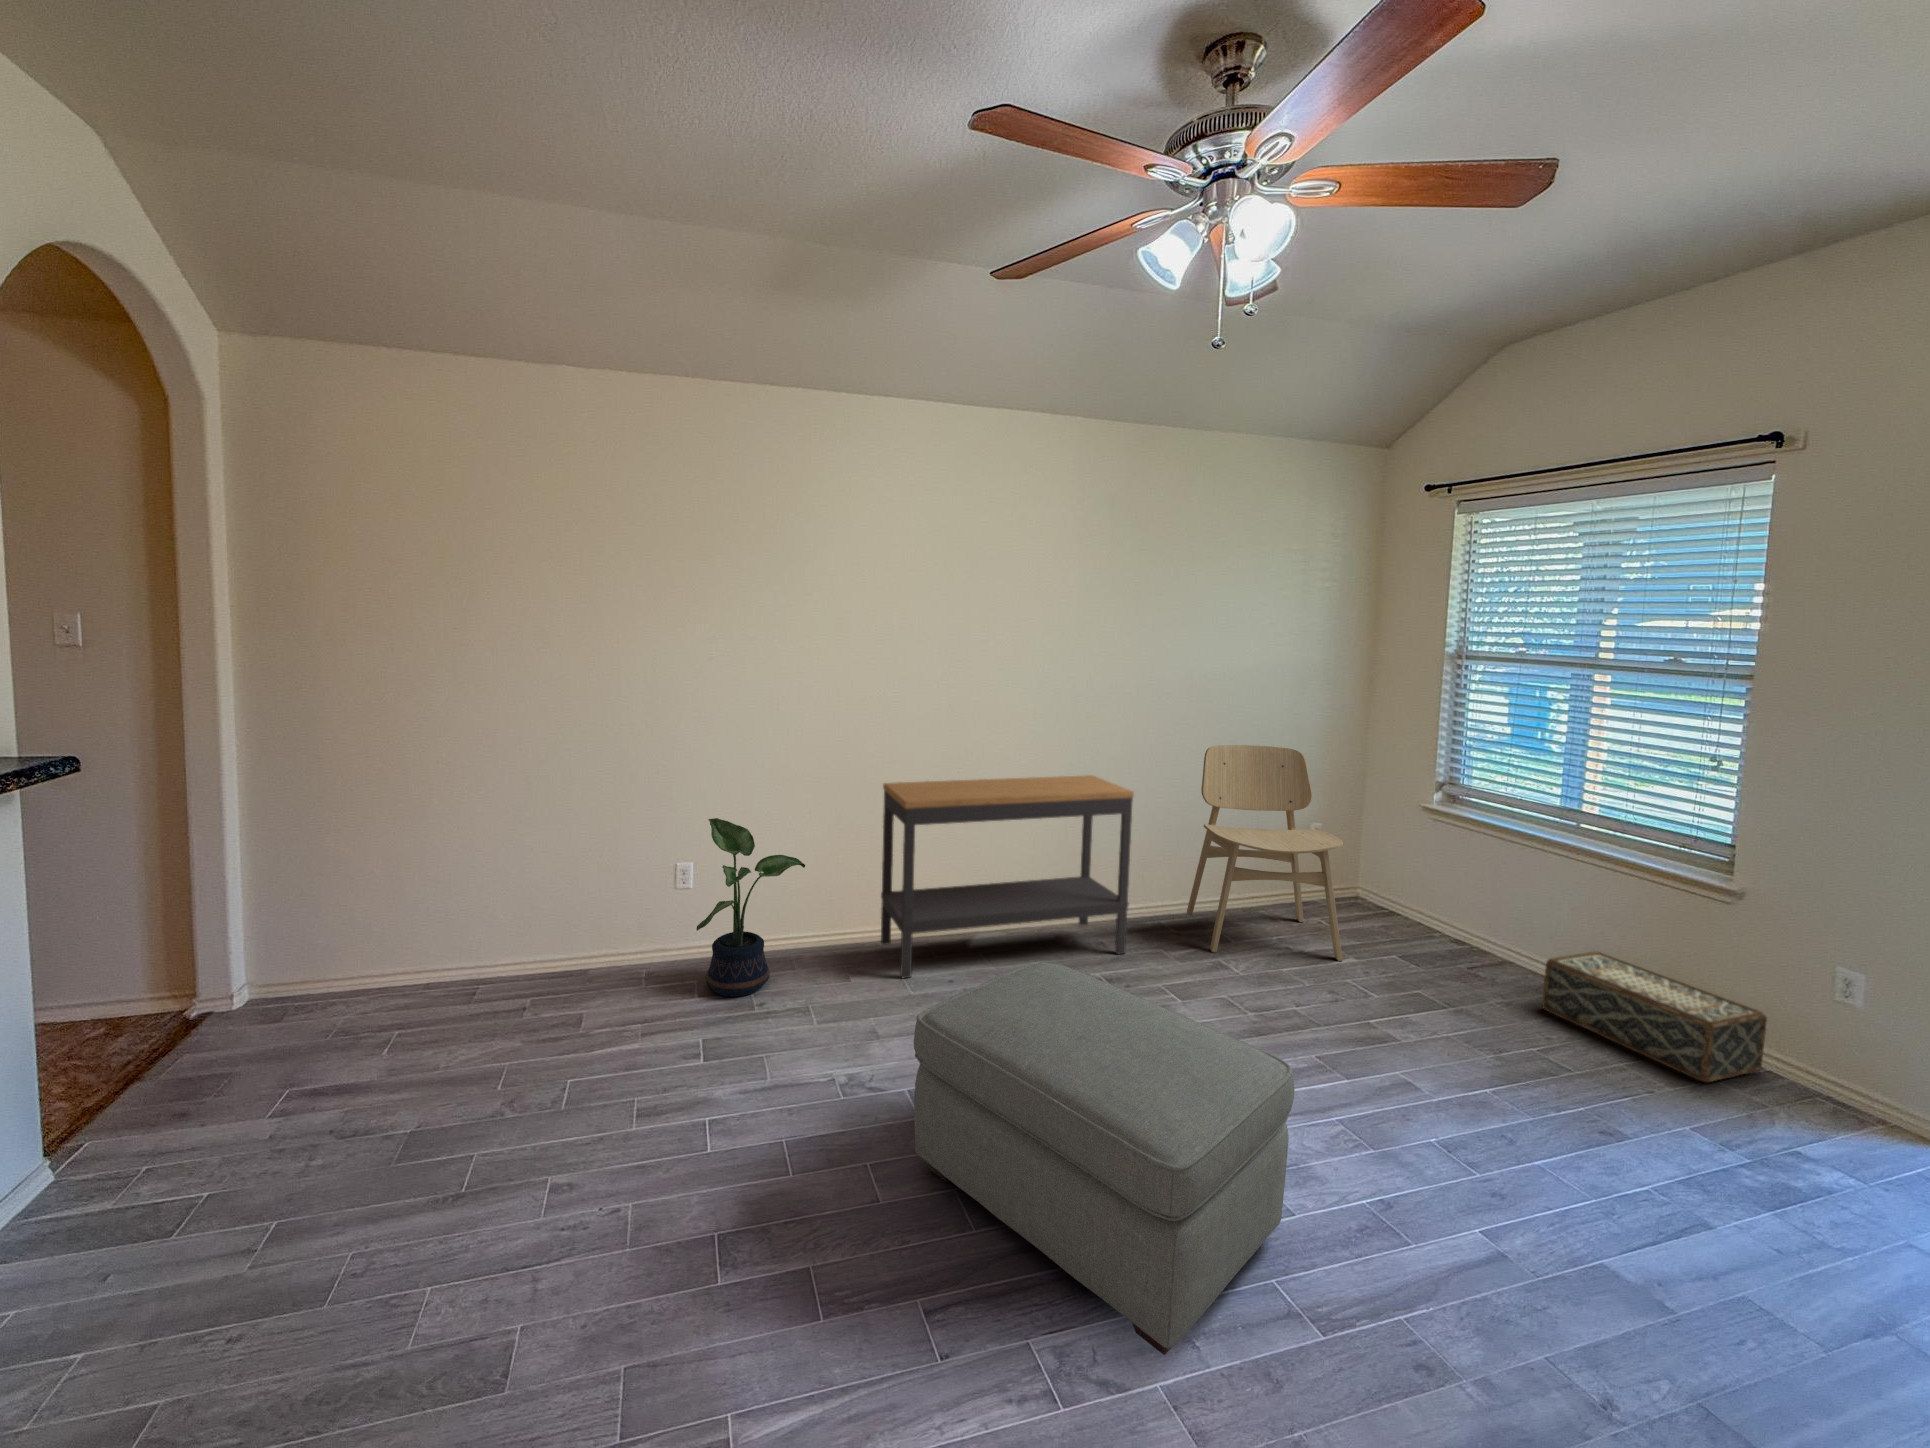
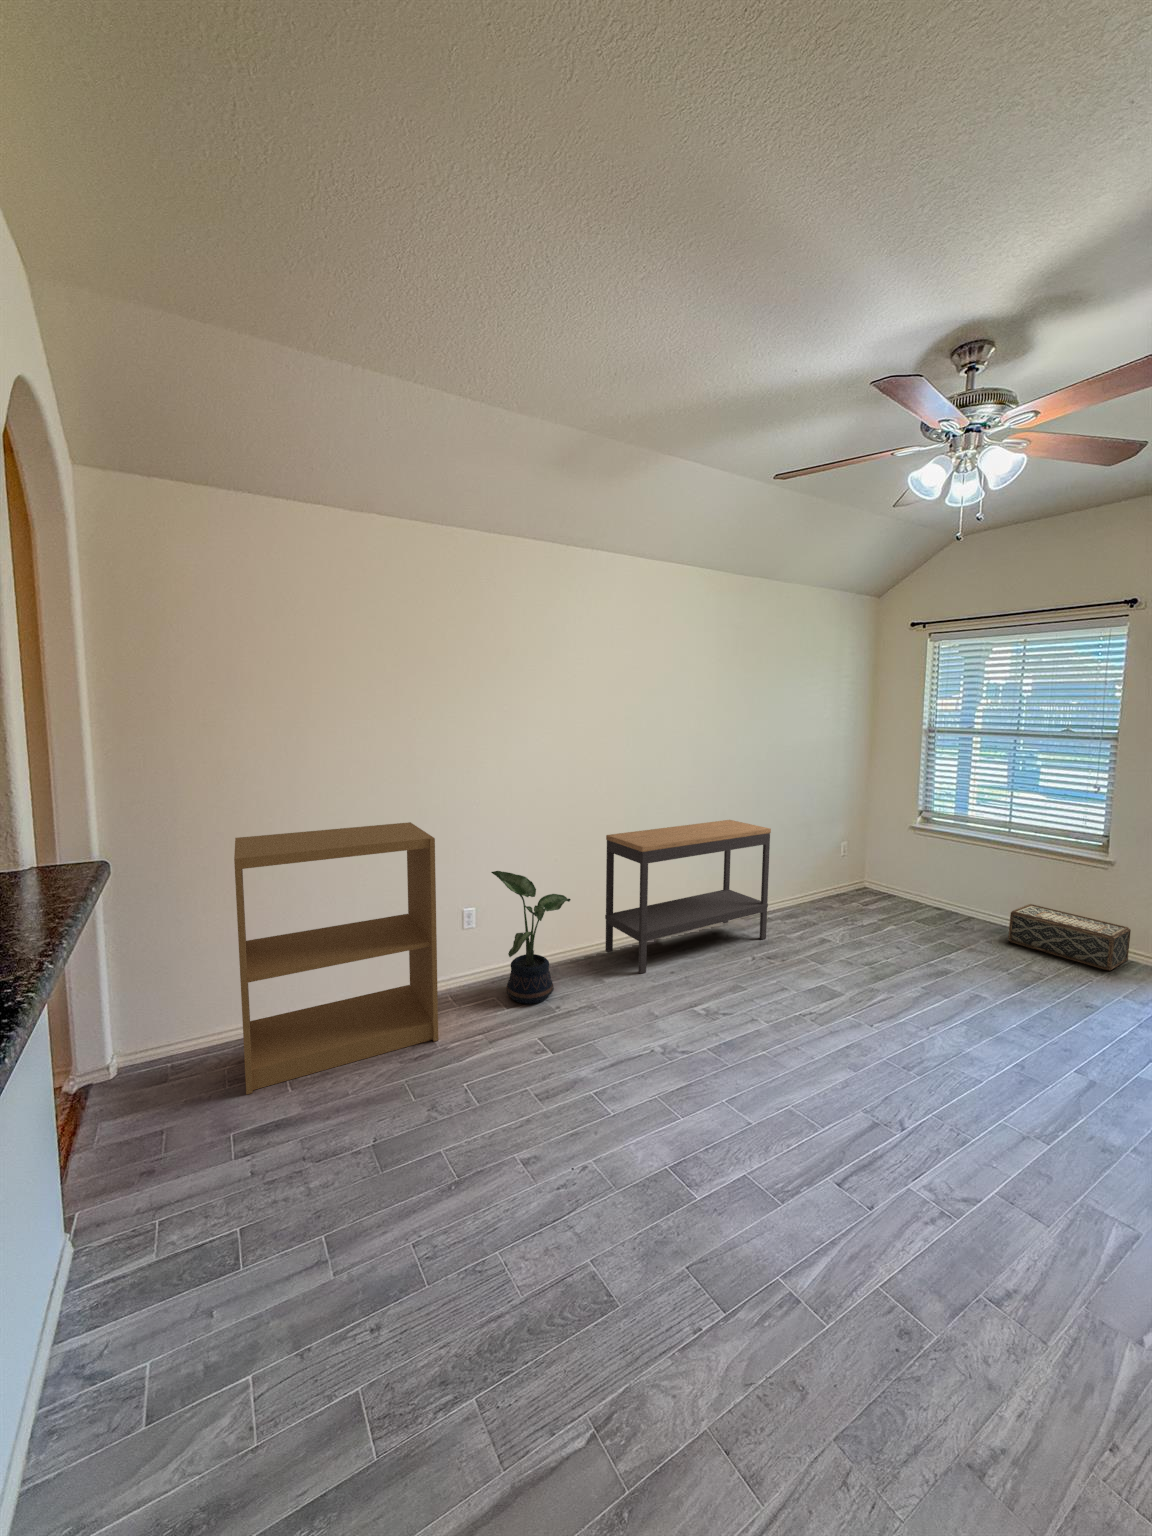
dining chair: present [1187,745,1343,961] -> none [780,793,890,931]
bookshelf: none [330,747,599,1050] -> present [234,822,438,1094]
ottoman: present [914,961,1295,1355] -> none [757,946,1010,1176]

